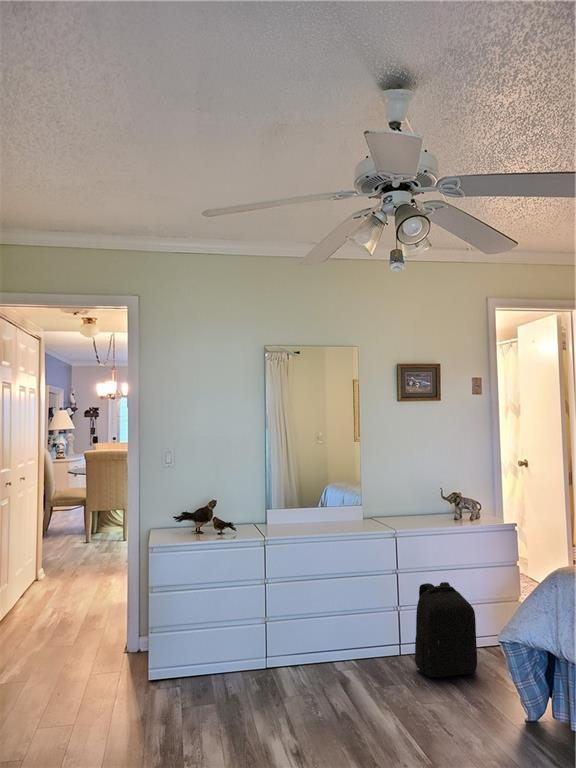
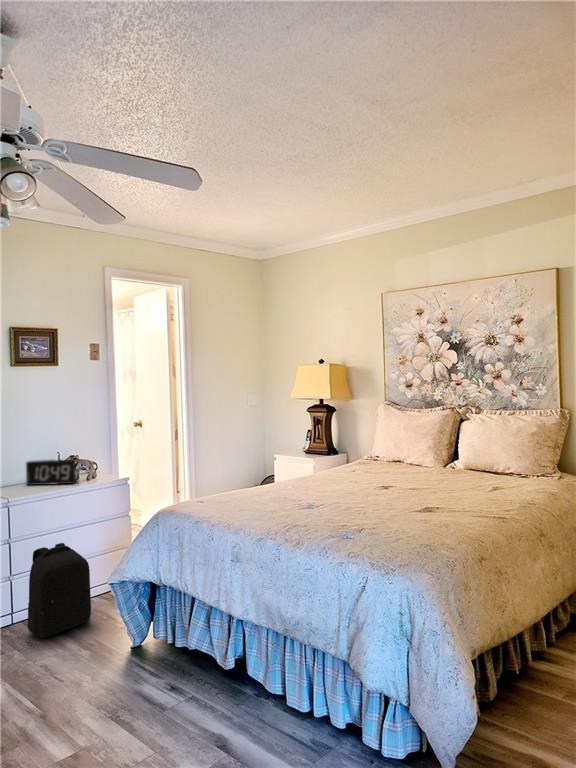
alarm clock: none [411,493,460,522] -> present [26,460,77,485]

